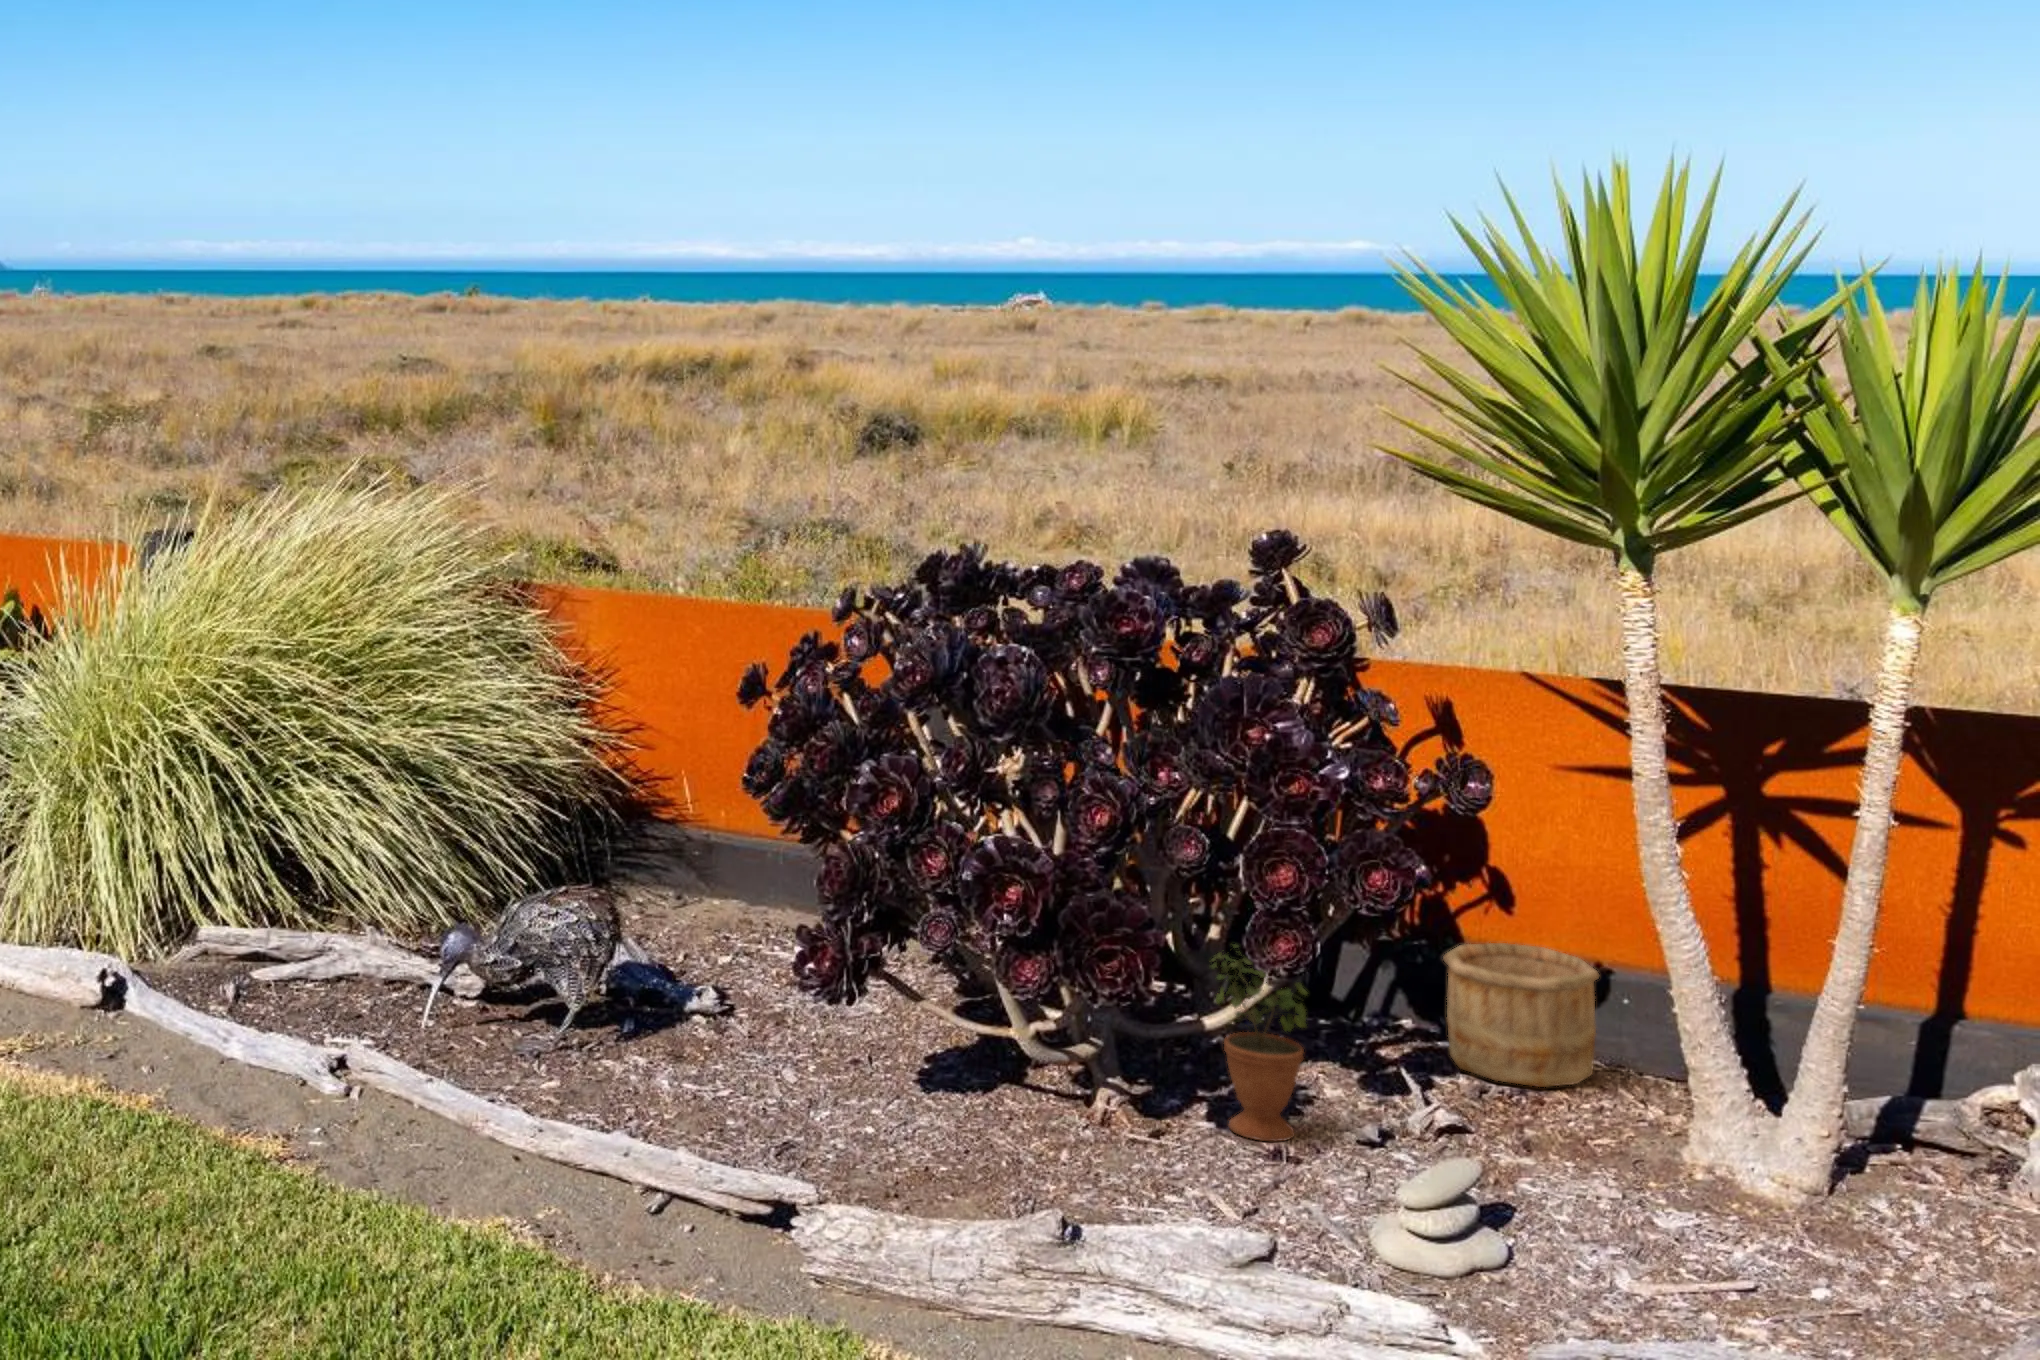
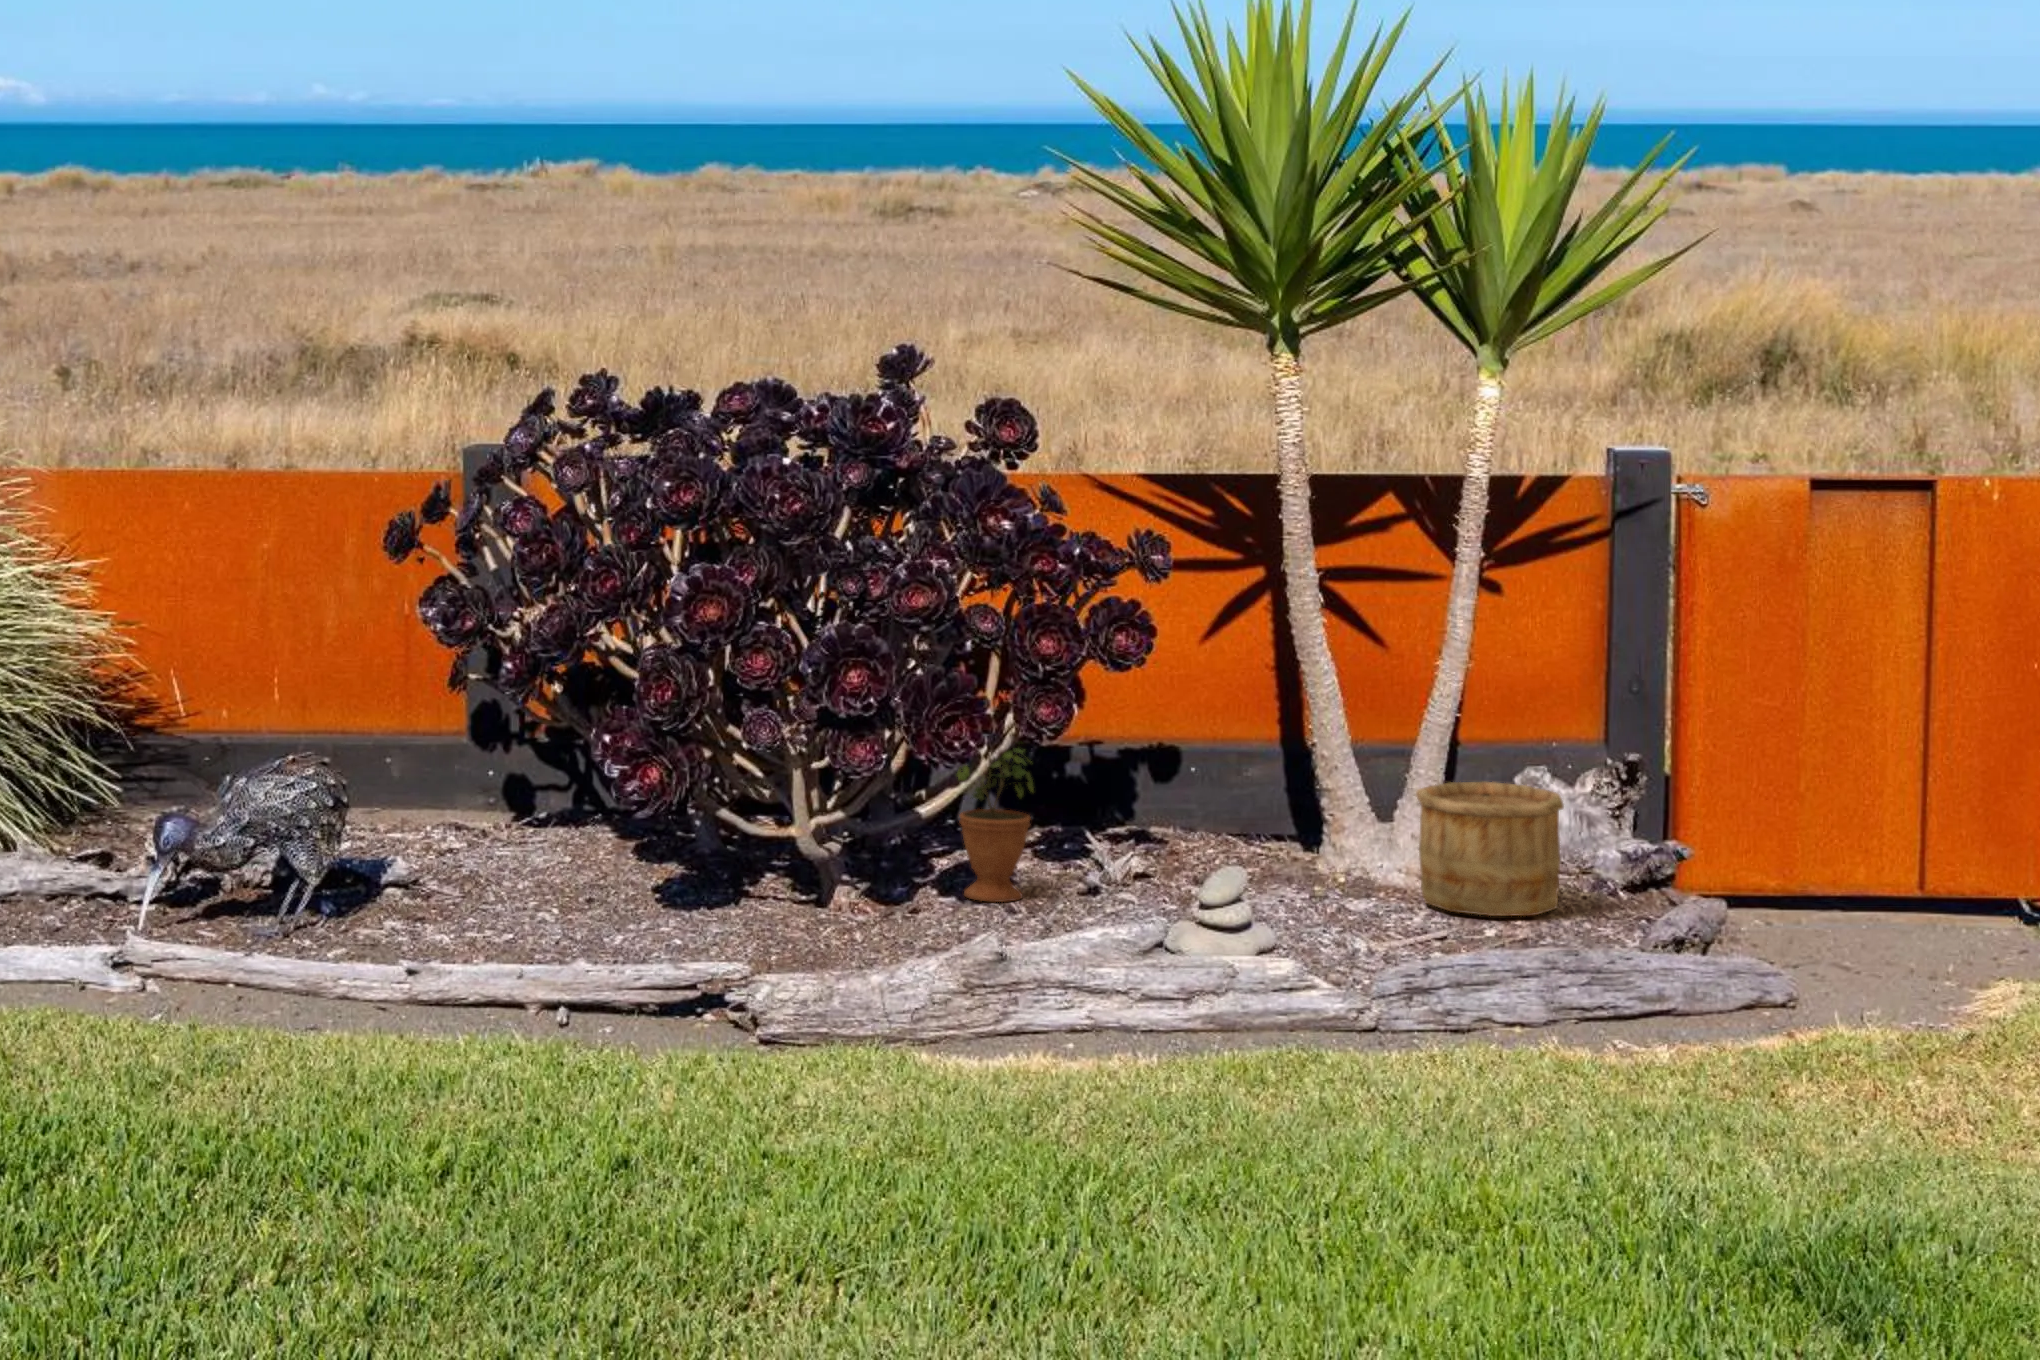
wooden bucket: present [1443,943,1599,1087] -> present [1416,782,1564,916]

